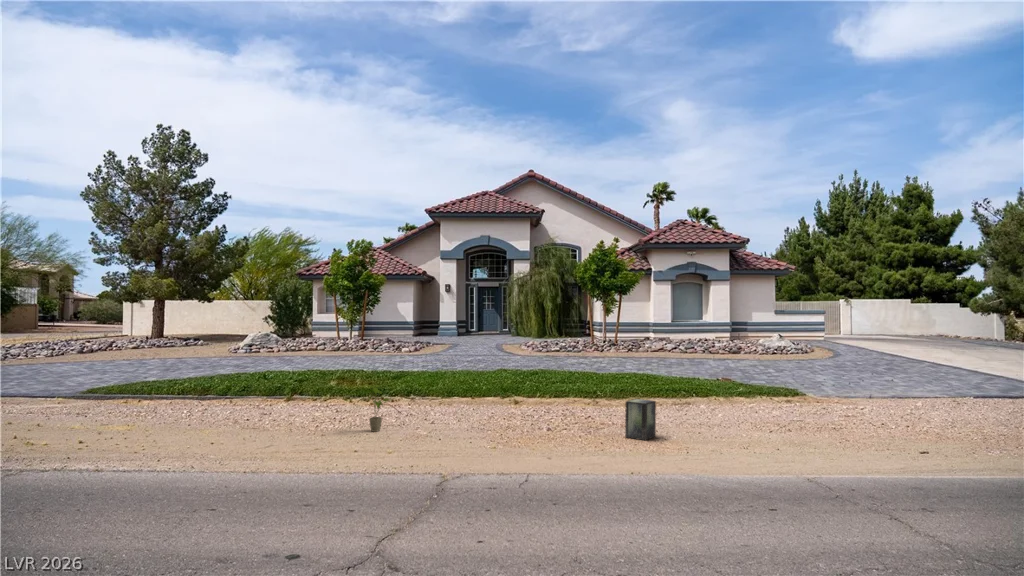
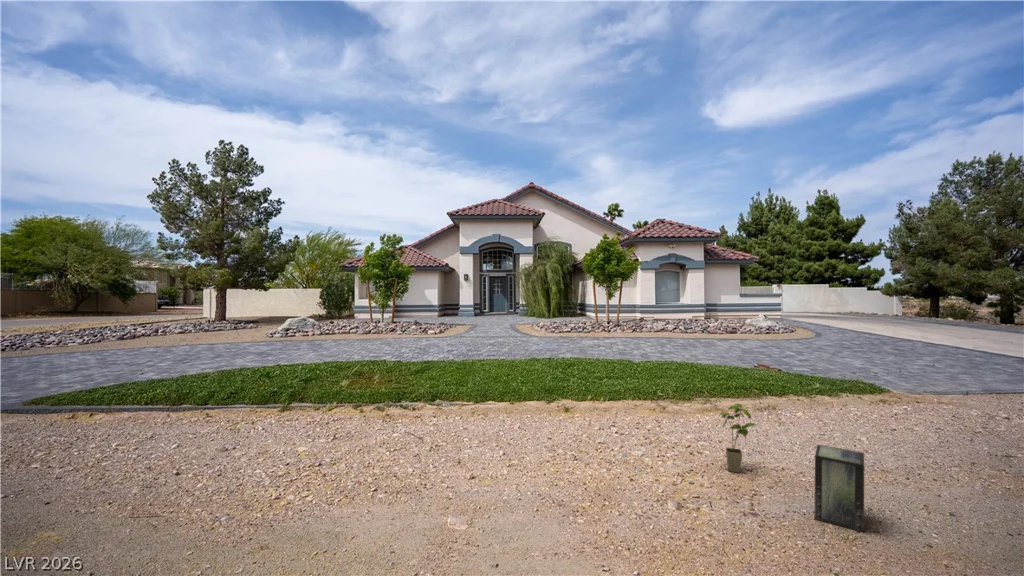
house plant: present [368,385,390,432] -> present [720,404,756,472]

